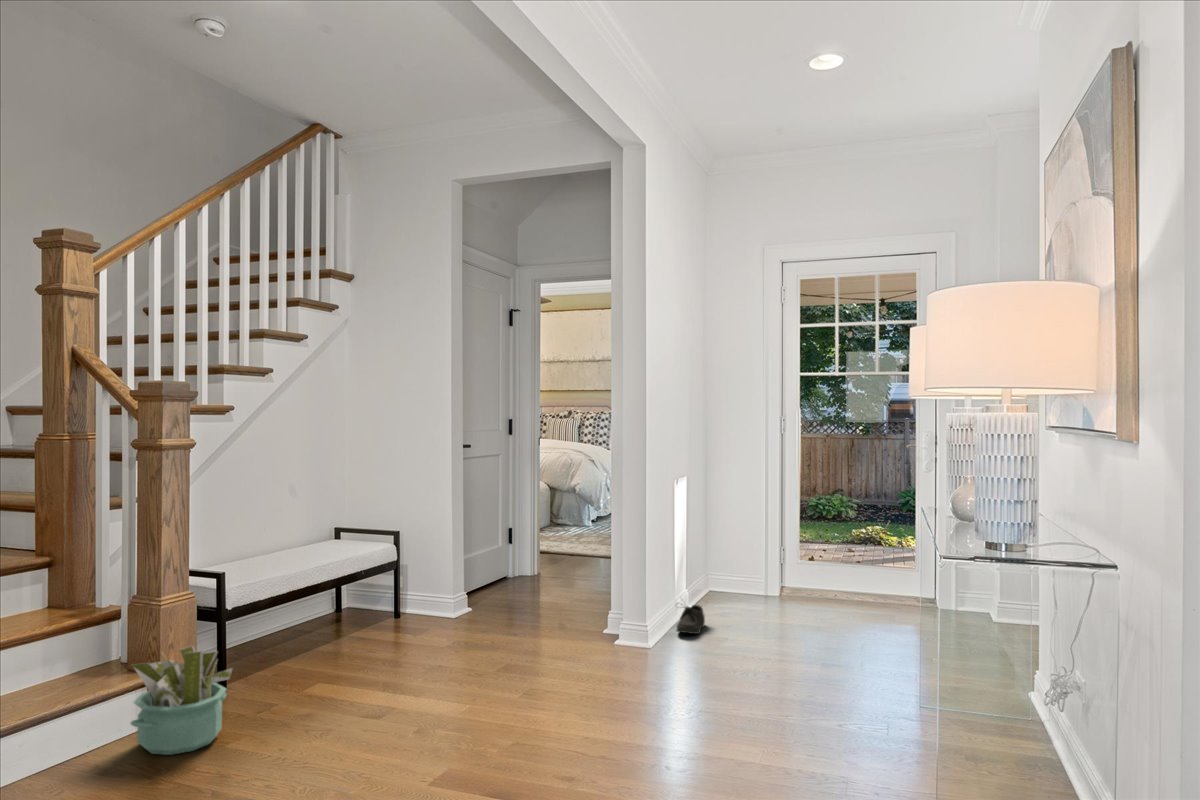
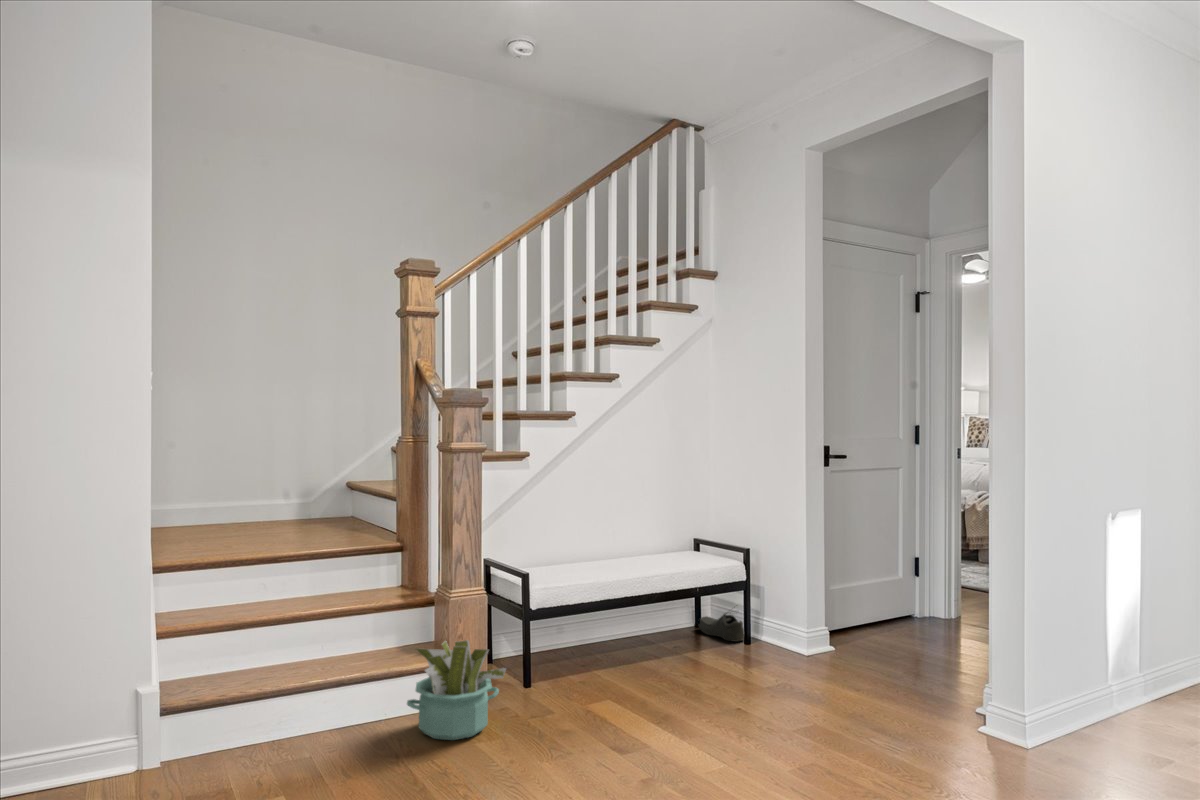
shoe: present [677,605,705,634] -> present [698,612,744,642]

